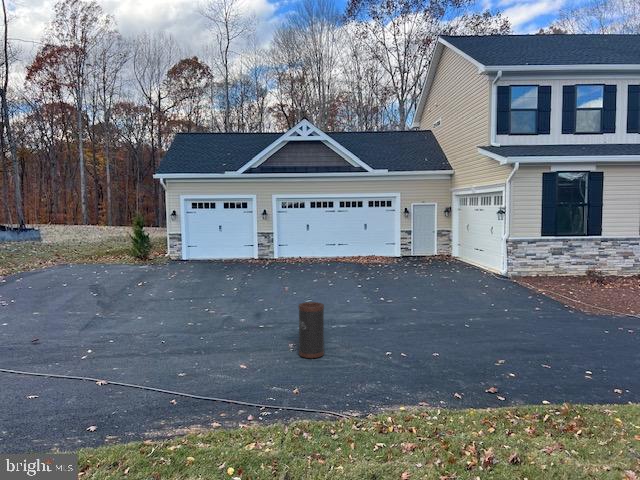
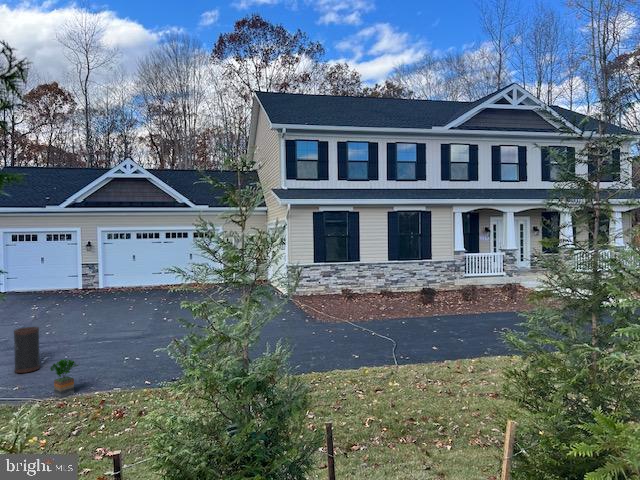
potted tree: none [390,349,421,401] -> present [50,359,78,398]

